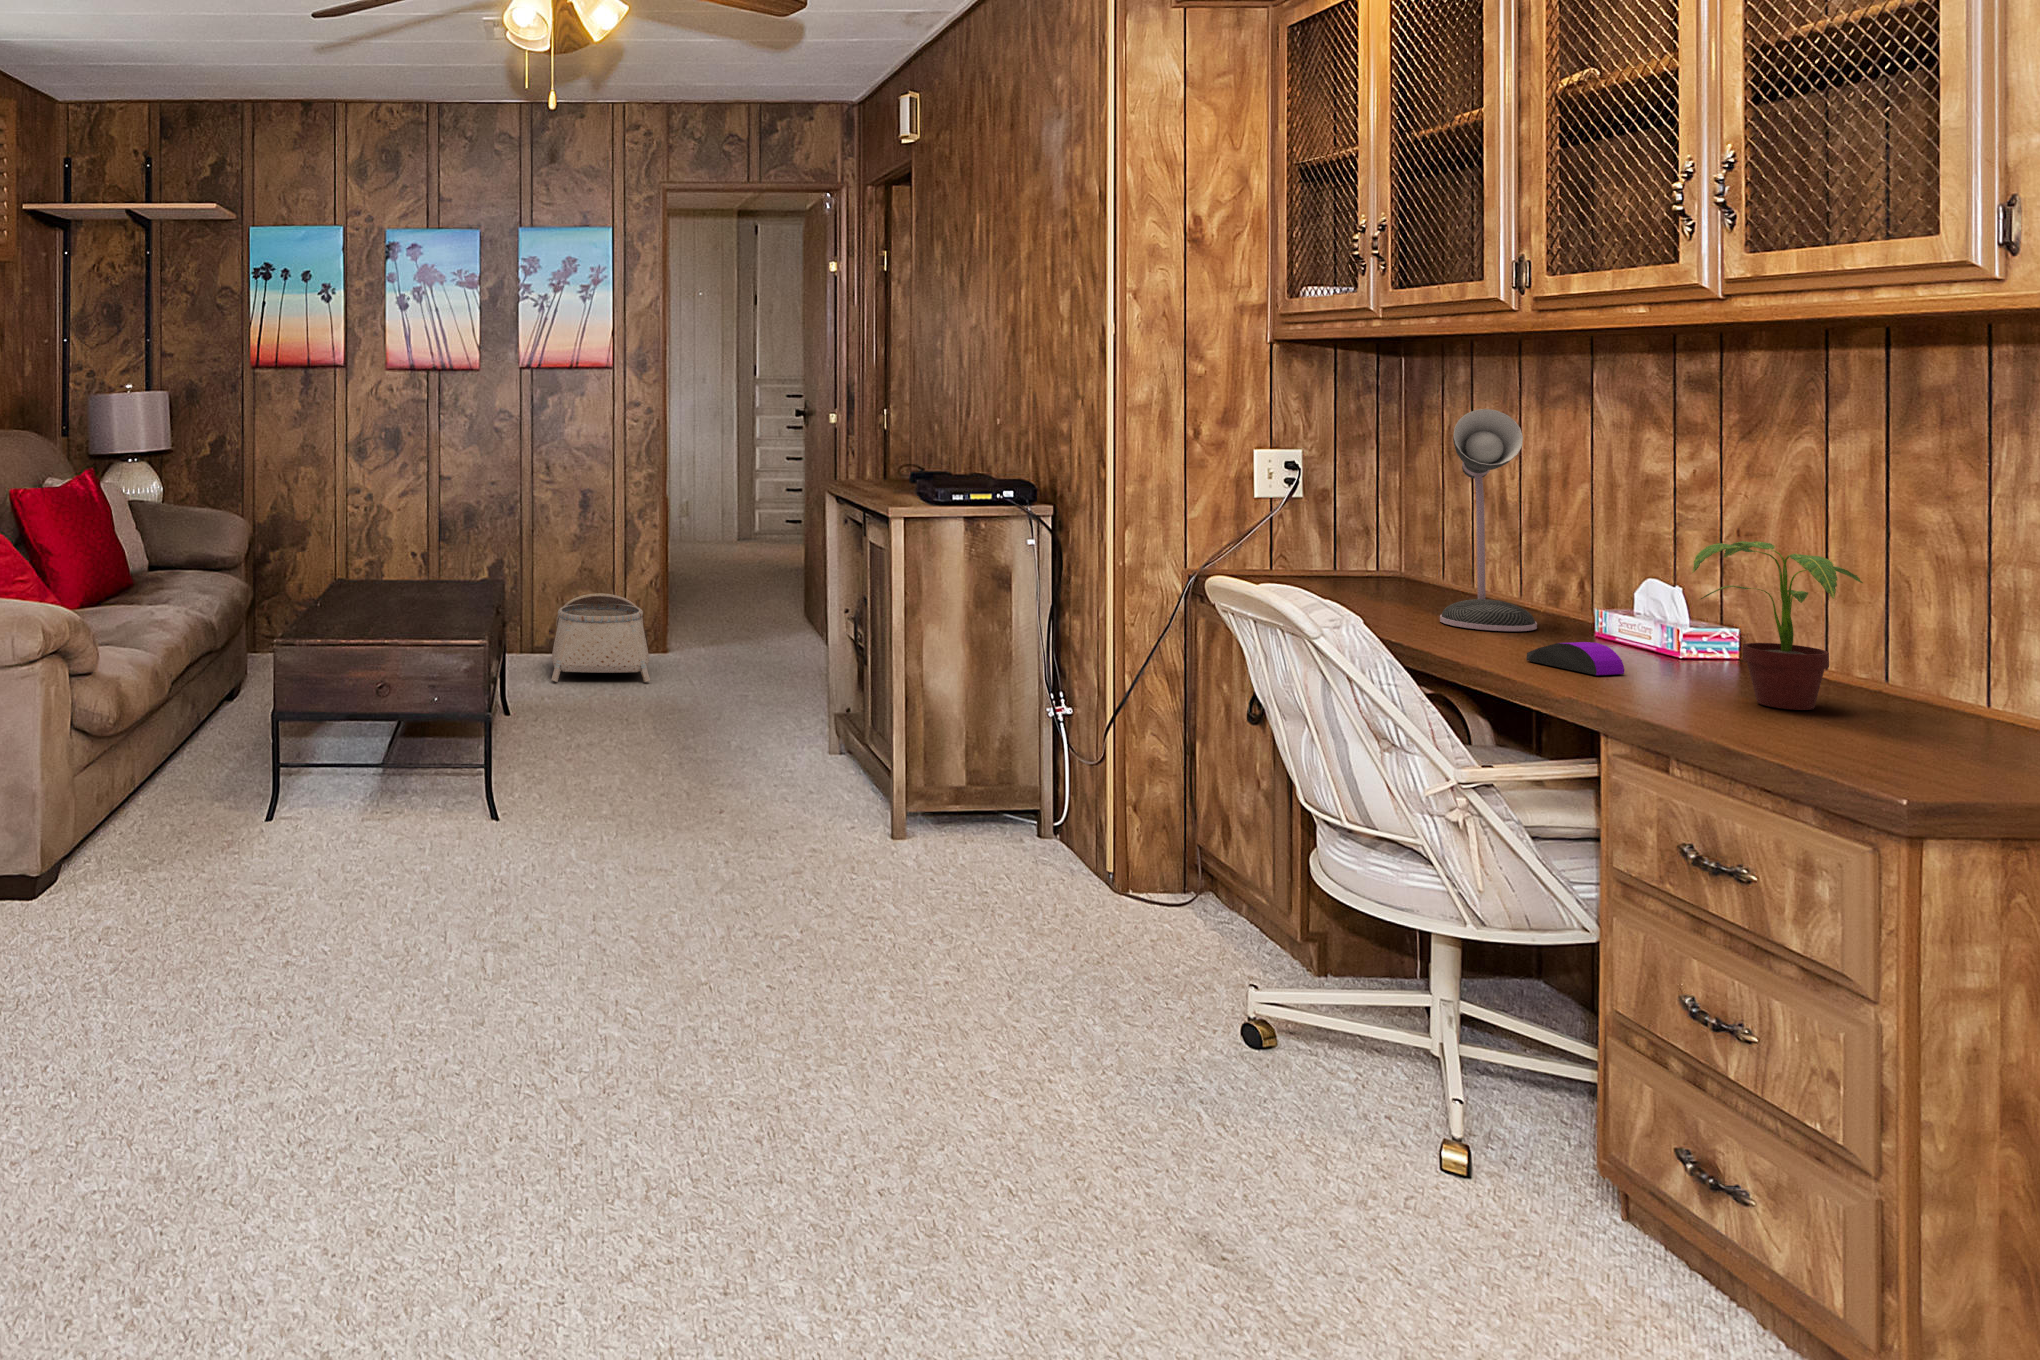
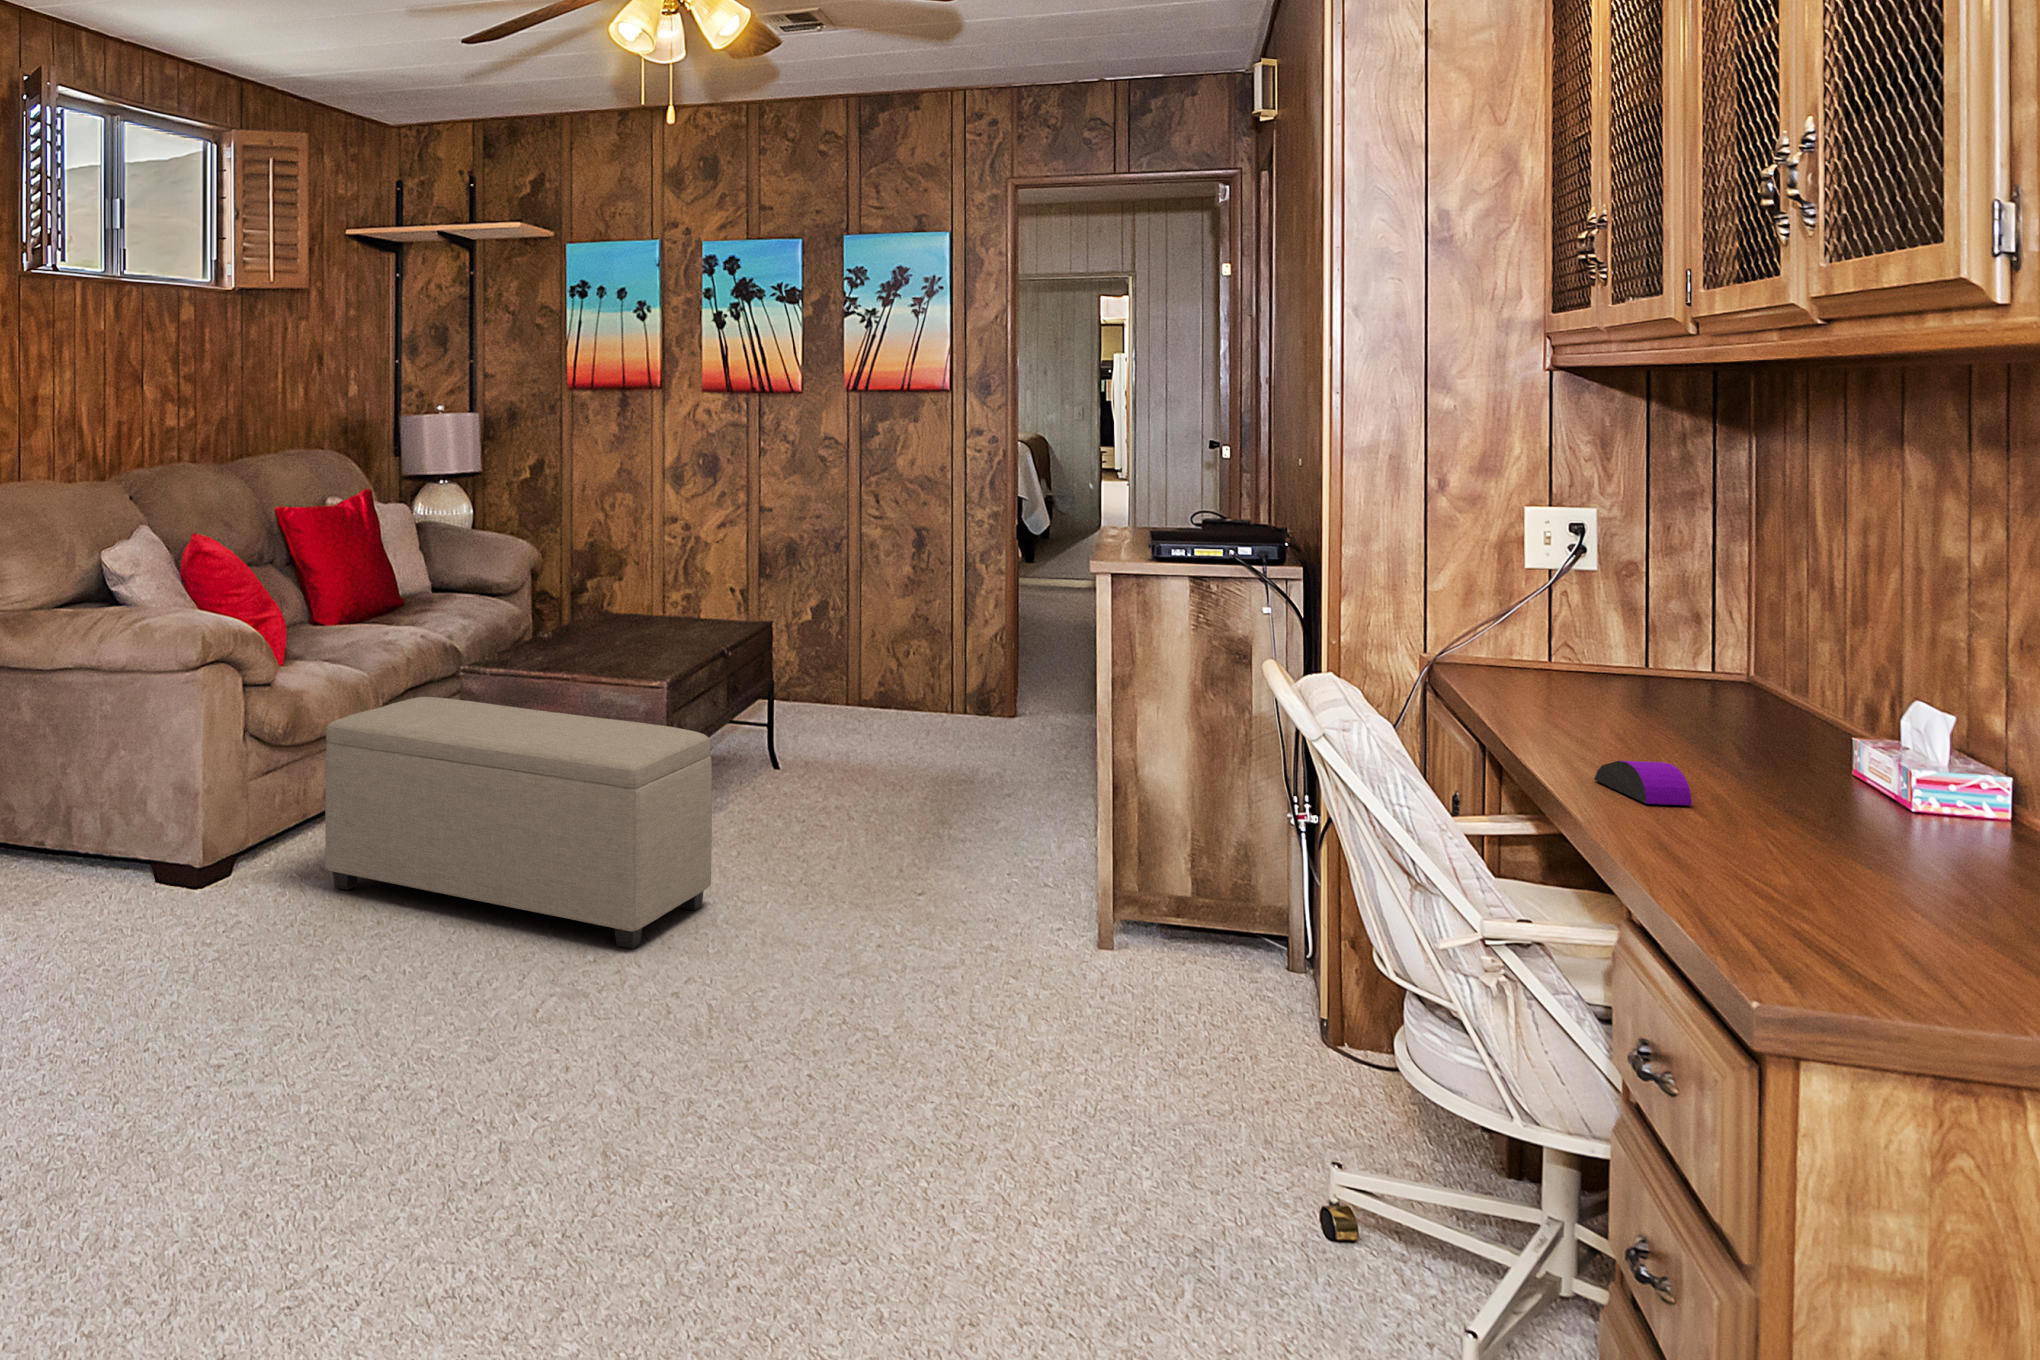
desk lamp: present [1440,409,1537,631] -> none [1594,465,1719,747]
potted plant: present [1692,541,1863,710] -> none [1696,647,1953,868]
basket: present [551,593,650,682] -> none [851,639,975,740]
ottoman: none [171,677,565,905] -> present [325,697,712,949]

